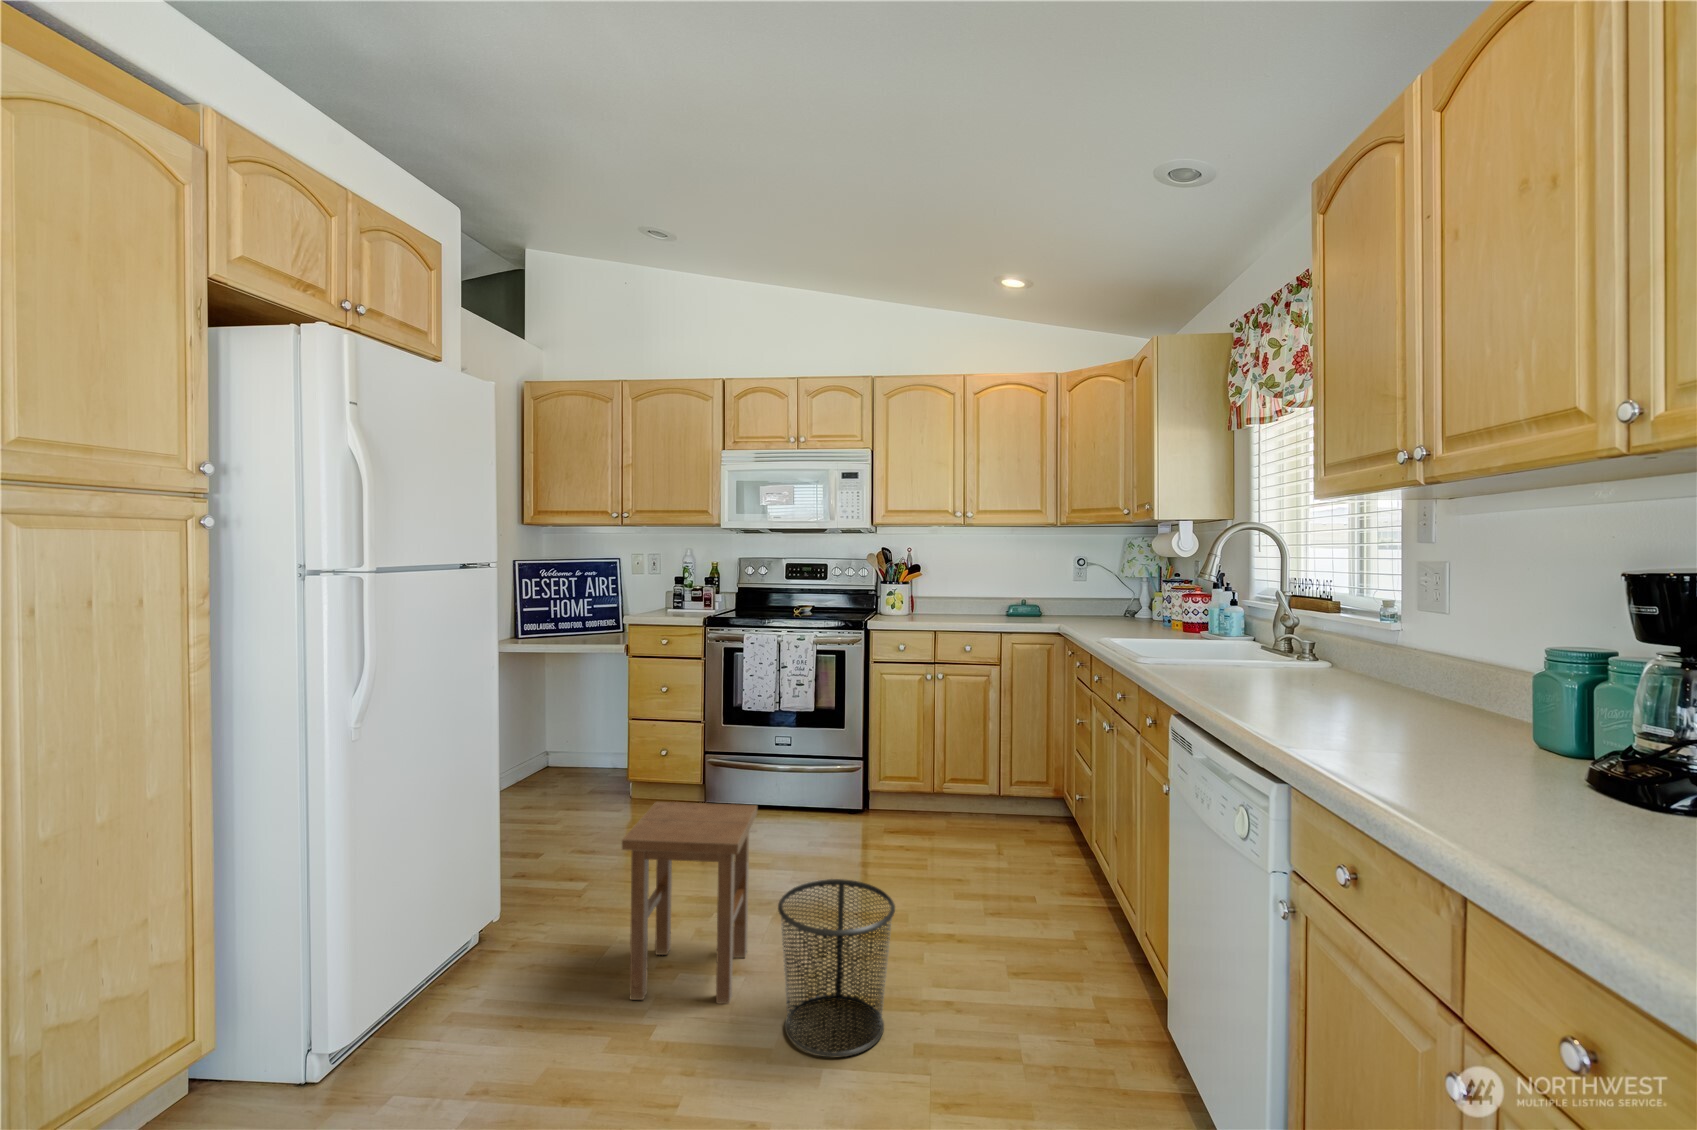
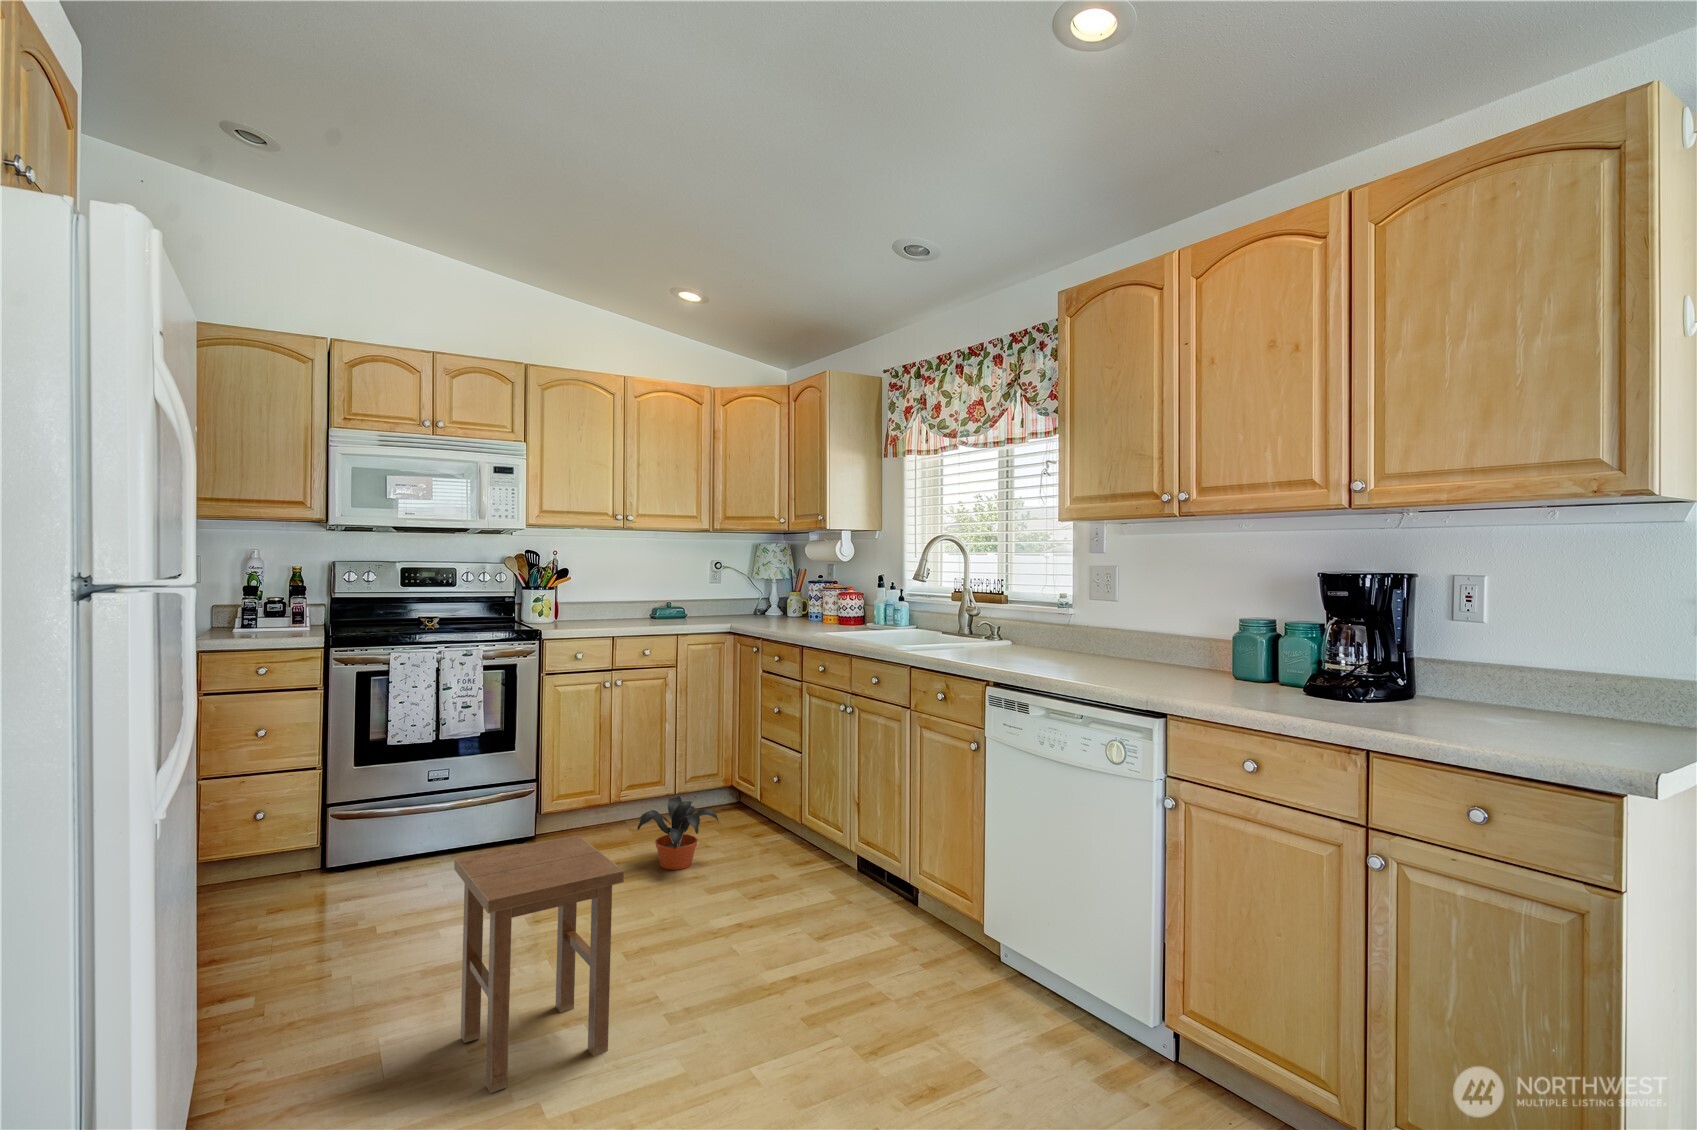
potted plant: none [908,792,991,867] -> present [637,796,719,870]
waste bin: present [778,879,895,1057] -> none [674,880,792,1054]

